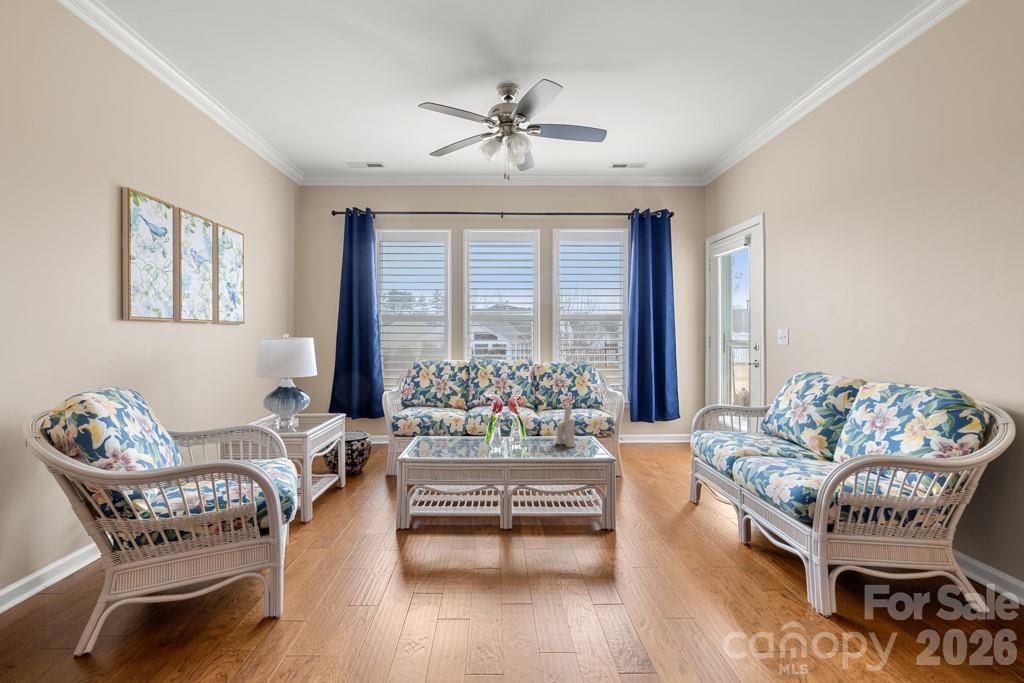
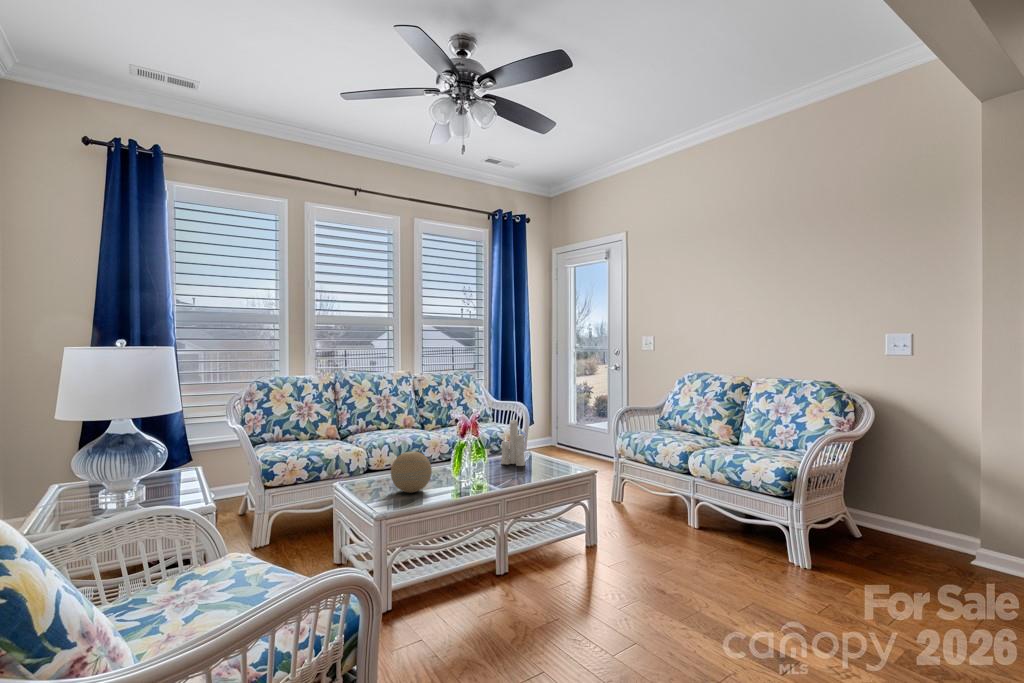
decorative orb: none [437,419,470,452] -> present [391,451,432,493]

